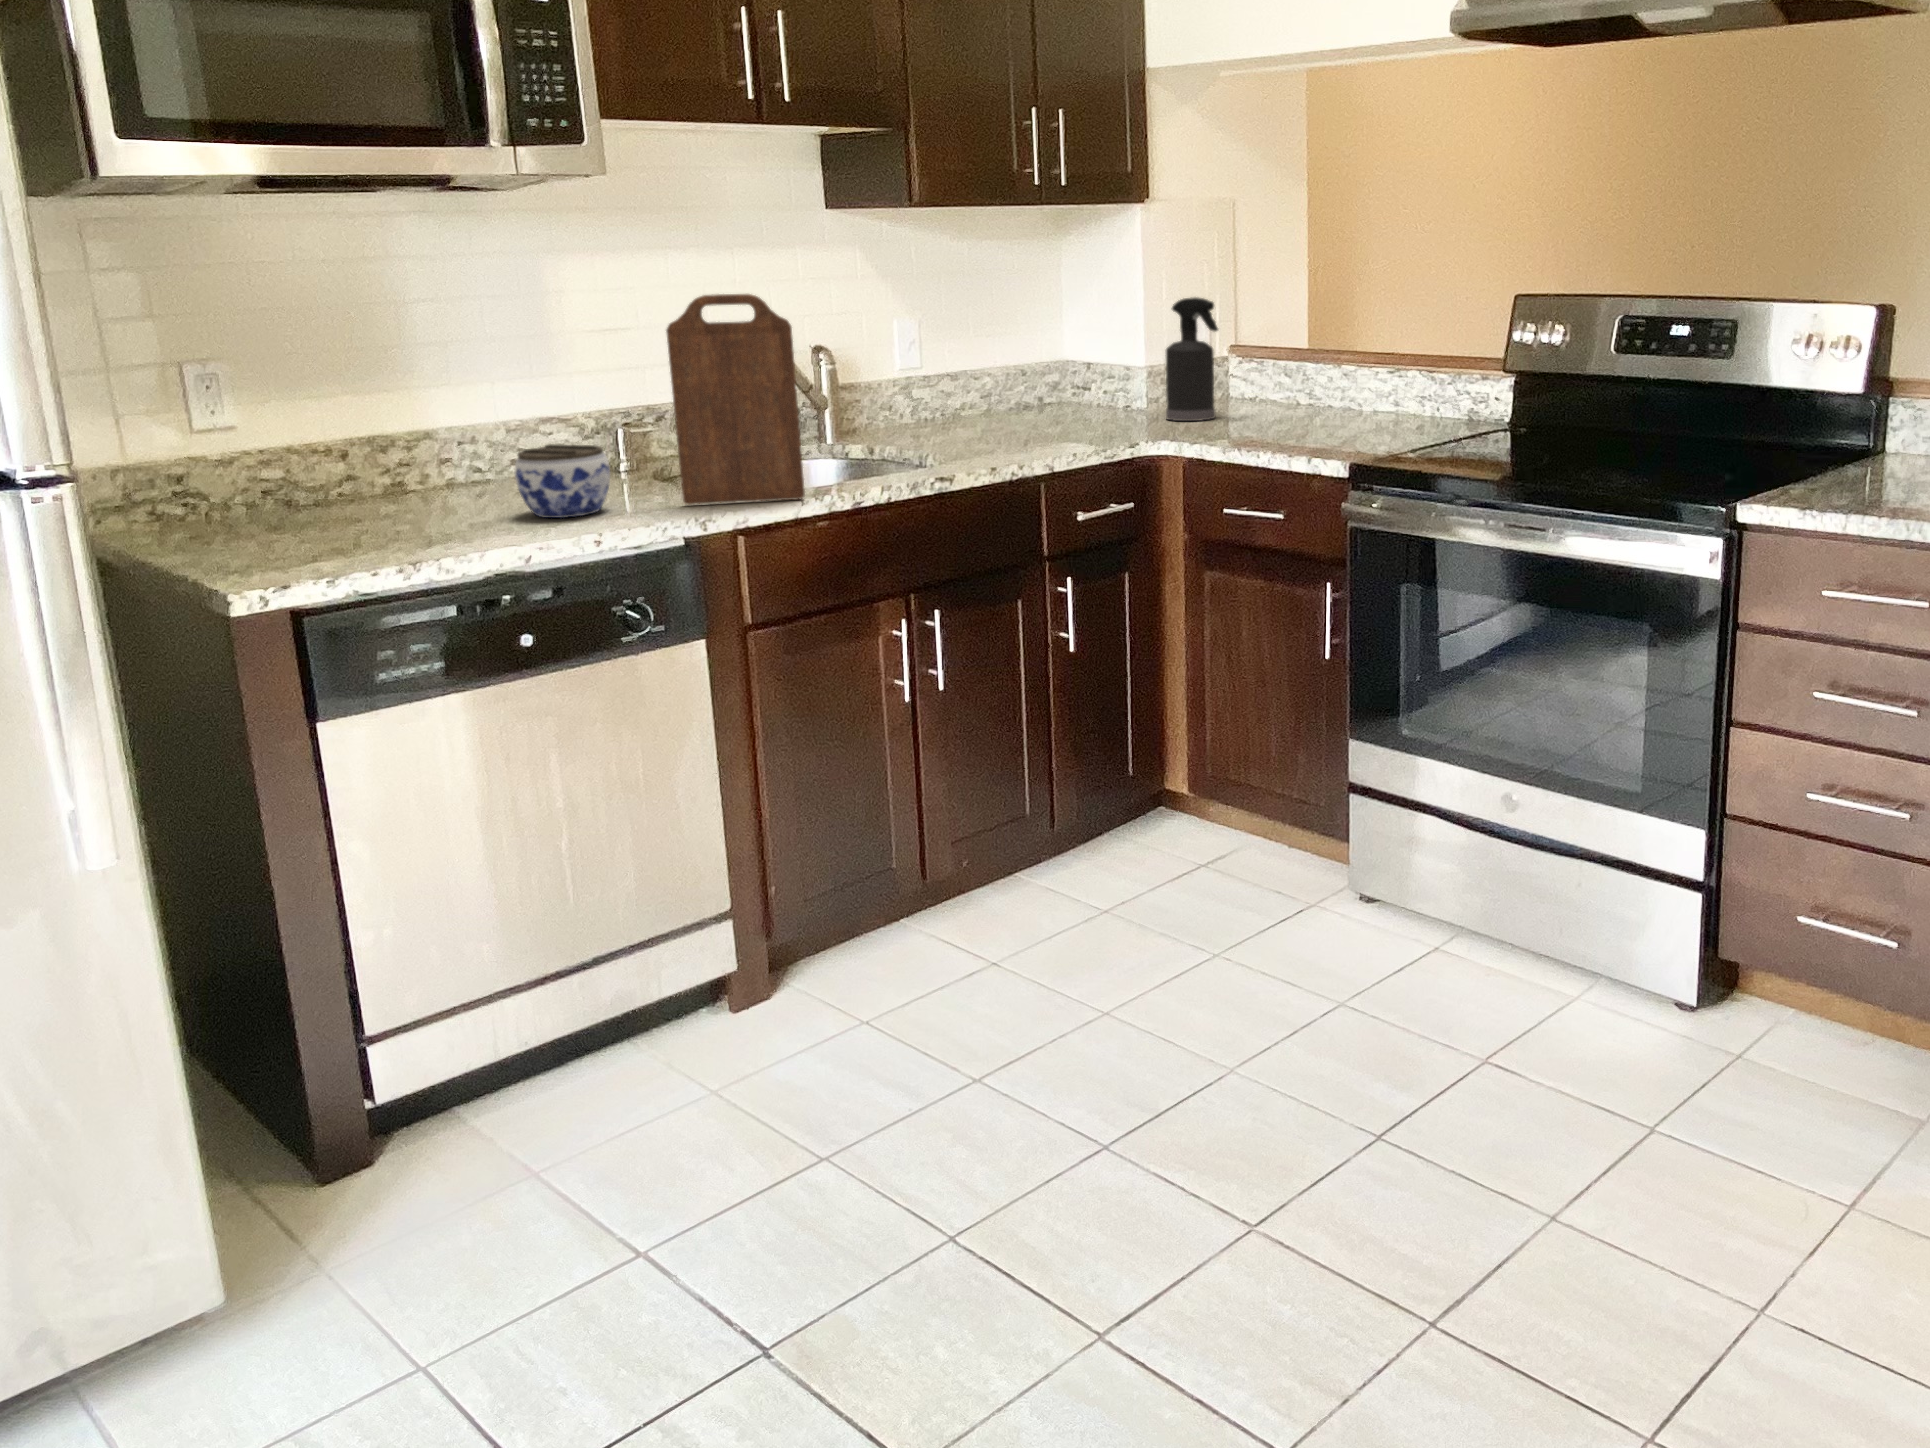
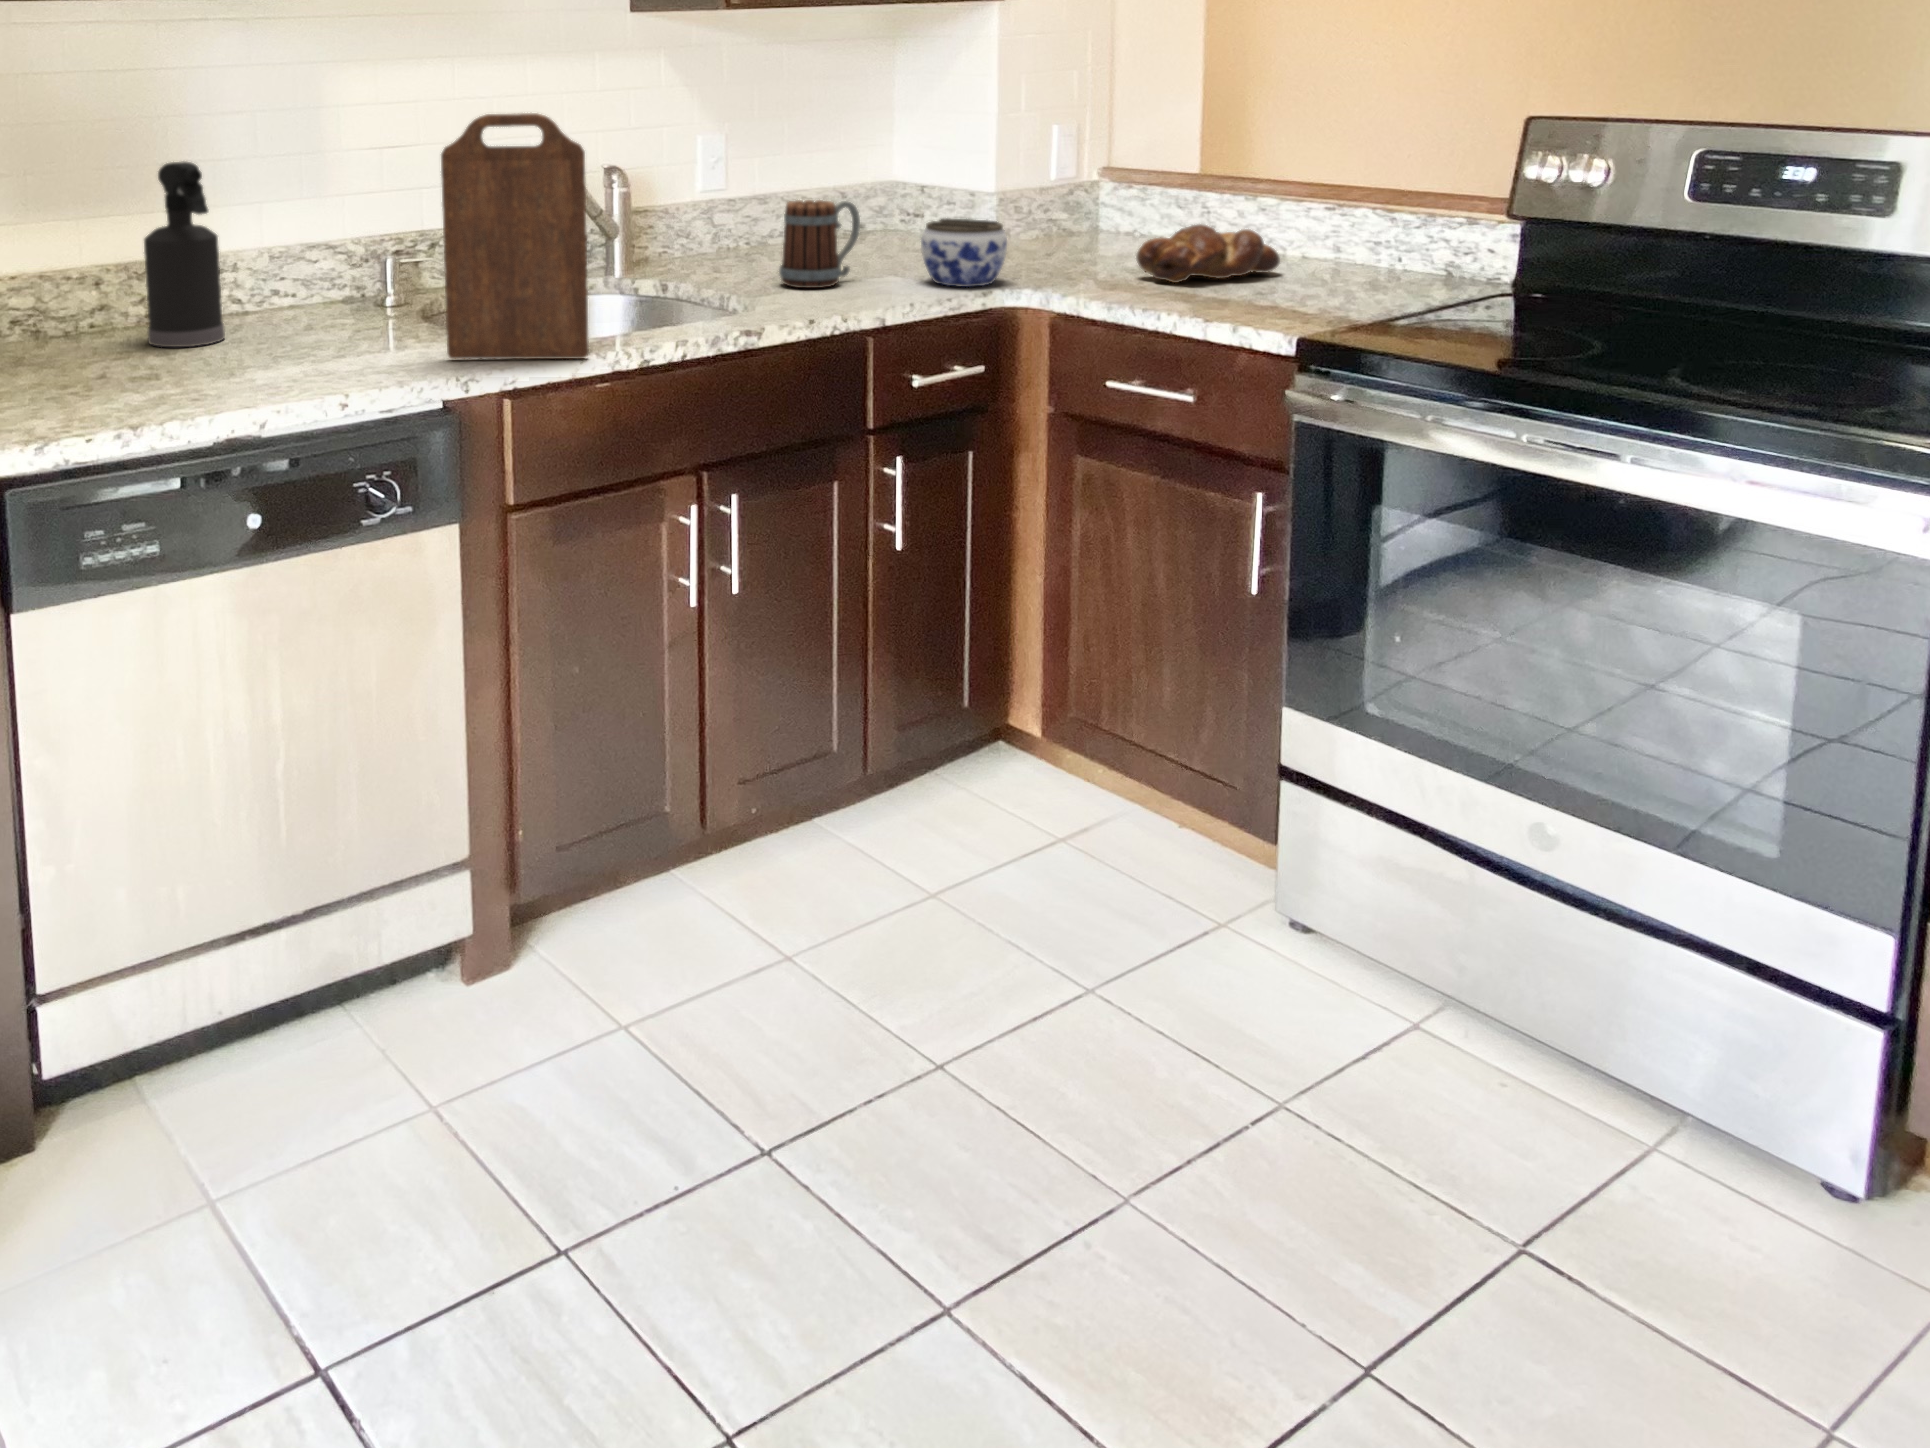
spray bottle: present [1166,297,1218,421] -> present [144,161,225,347]
mug: none [965,372,1031,446] -> present [779,200,860,288]
bread loaf: none [1251,384,1359,431] -> present [1136,225,1280,283]
jar: present [515,444,610,518] -> present [921,218,1007,287]

